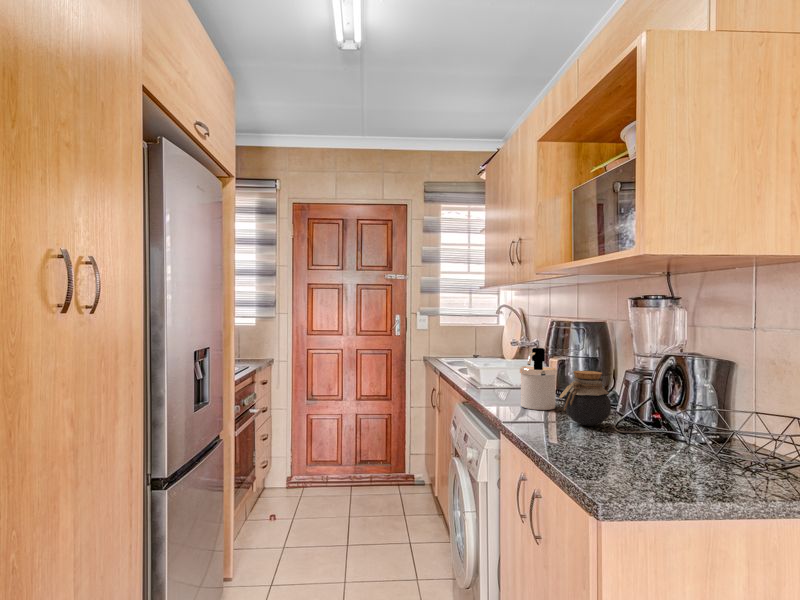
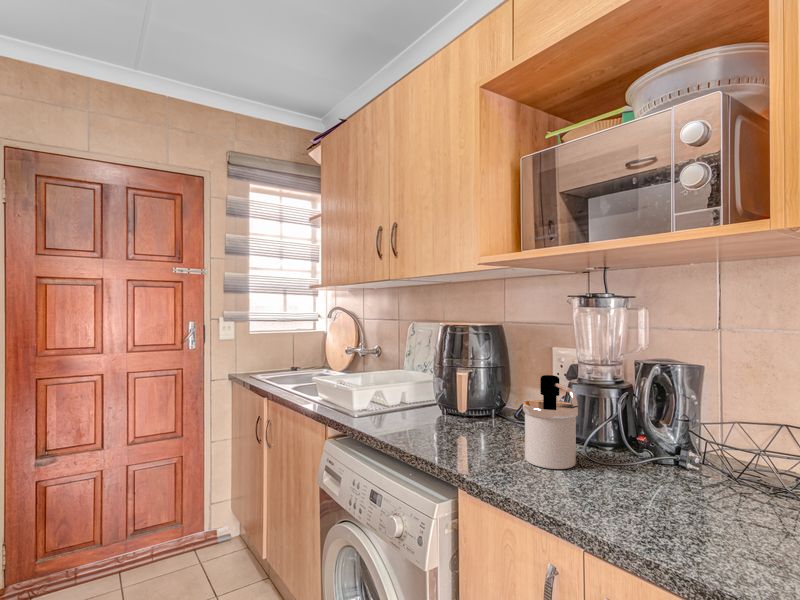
jar: present [559,371,611,426] -> none [654,411,732,498]

